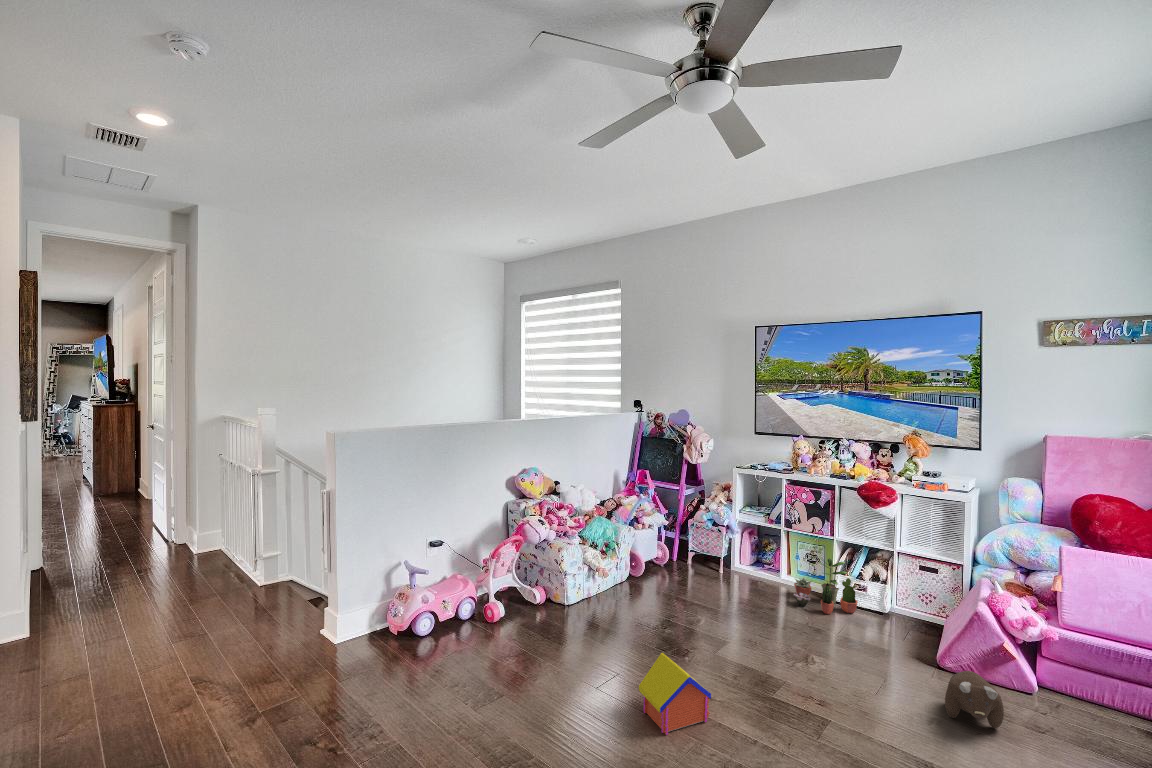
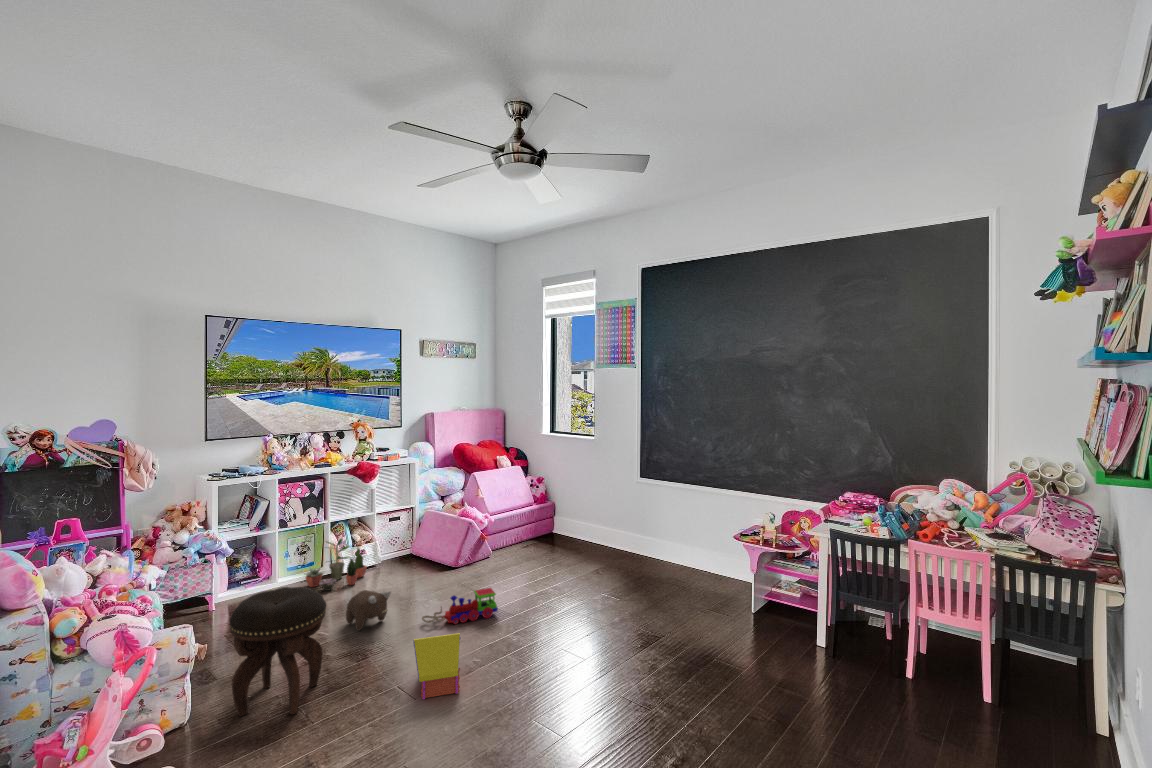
footstool: none [584,551,653,653] -> present [230,587,326,716]
toy train: none [779,665,871,726] -> present [422,588,498,624]
plush toy: present [945,671,1004,728] -> present [346,590,391,631]

